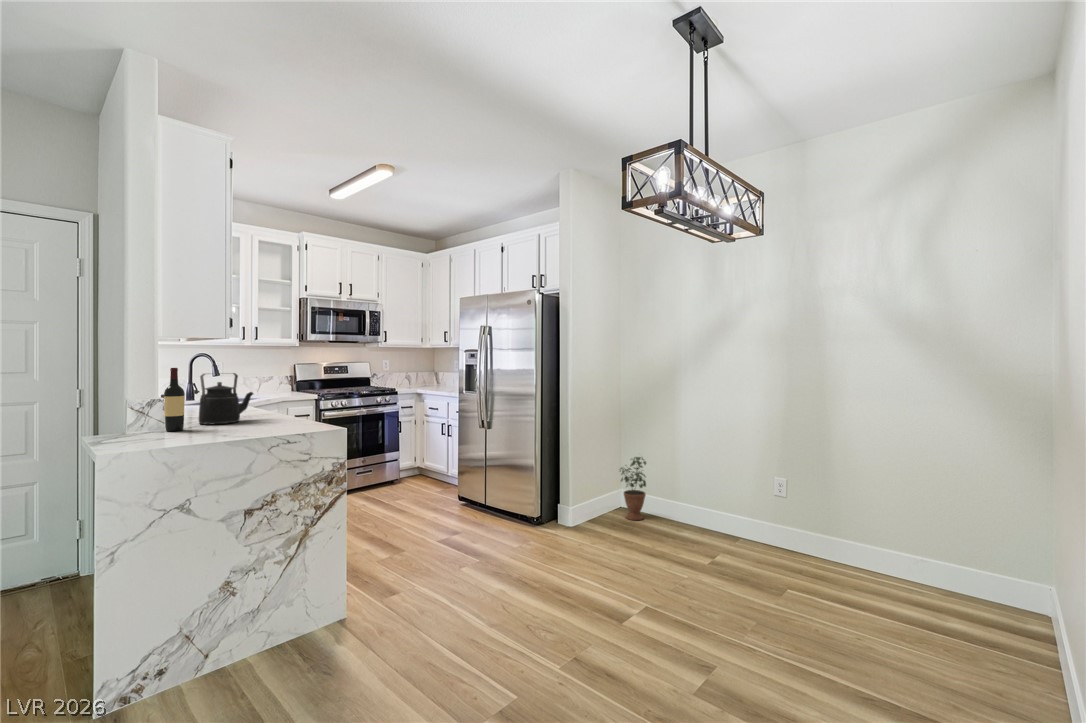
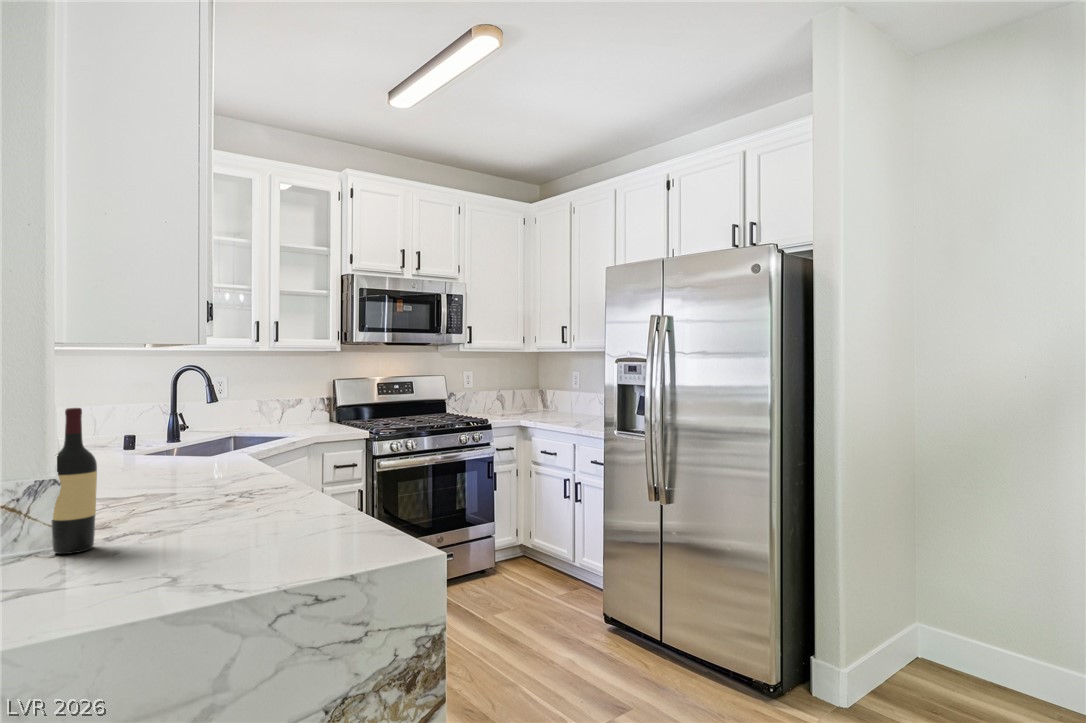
kettle: present [199,373,253,424] -> none [138,412,253,526]
potted plant: present [620,457,646,520] -> none [926,560,991,697]

